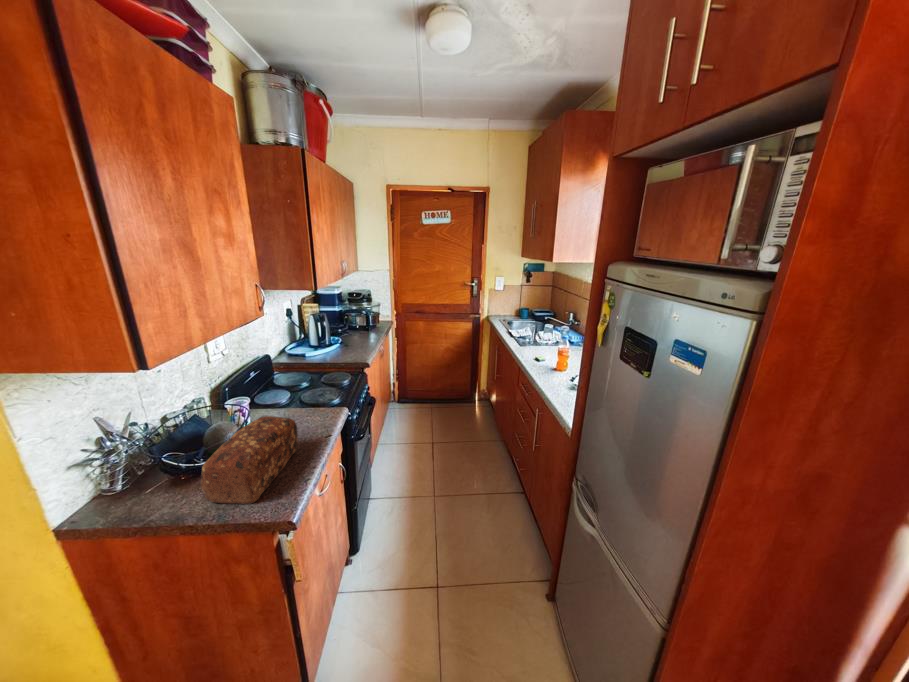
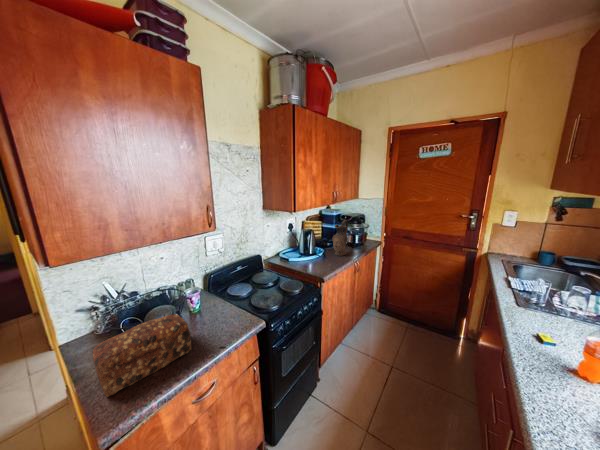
ceramic pitcher: none [350,297,368,341] -> present [332,220,348,256]

